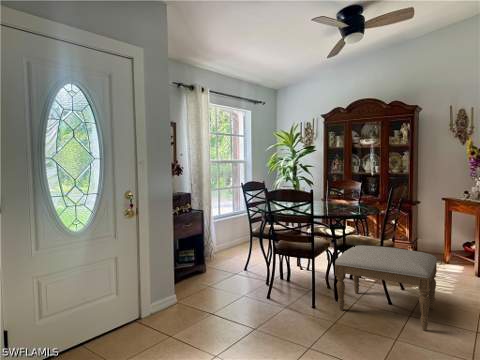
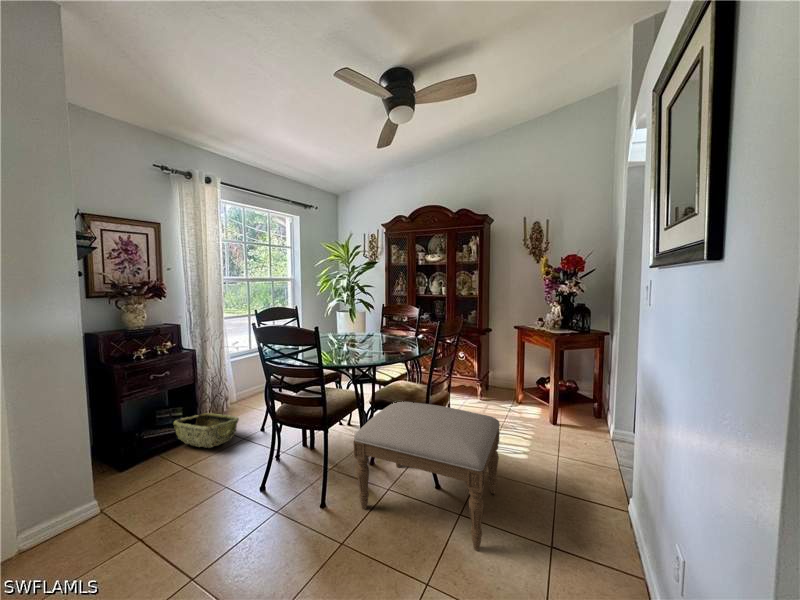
woven basket: none [191,256,233,277] -> present [174,413,239,448]

